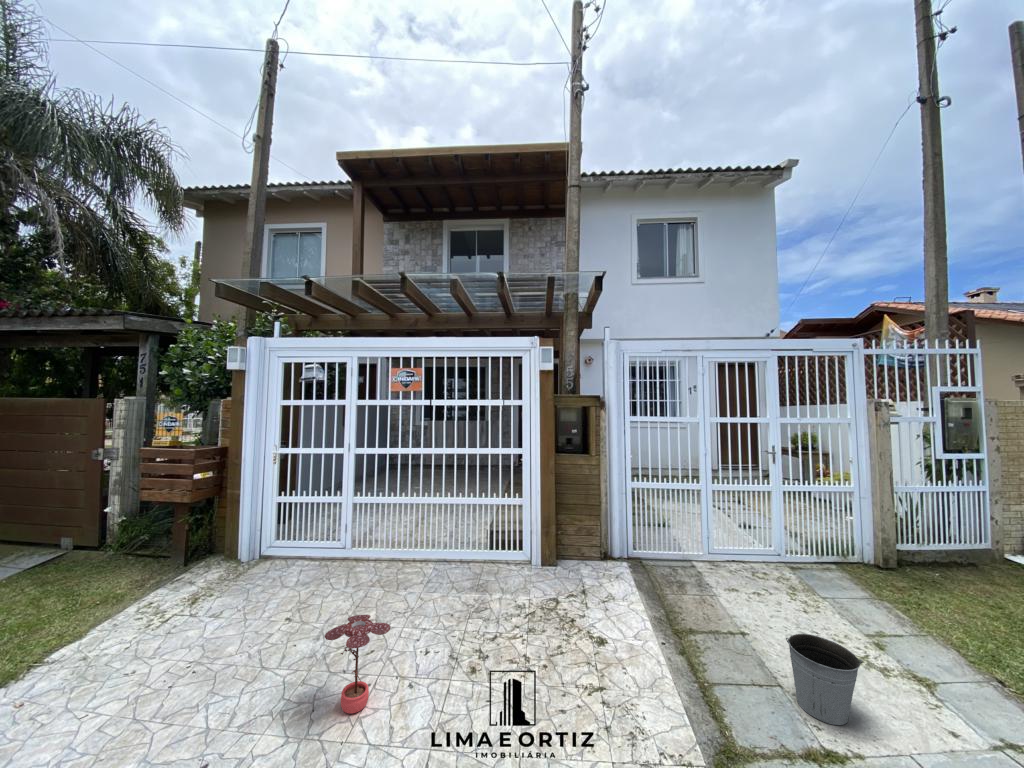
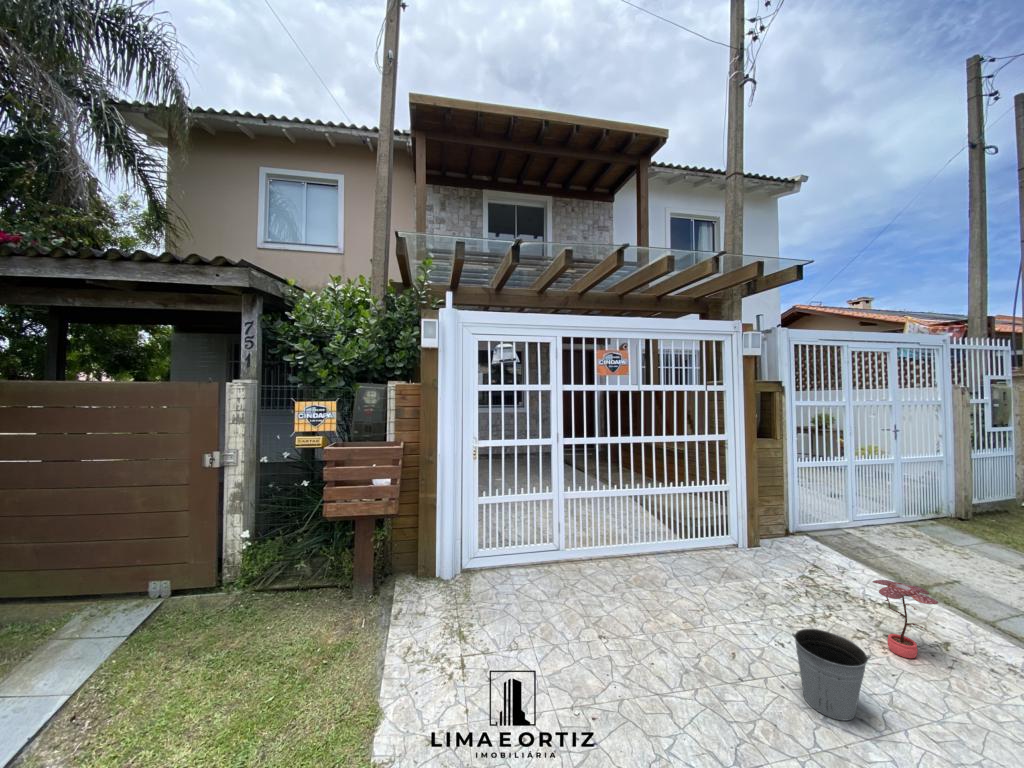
potted plant: present [325,615,391,714] -> present [873,580,938,658]

